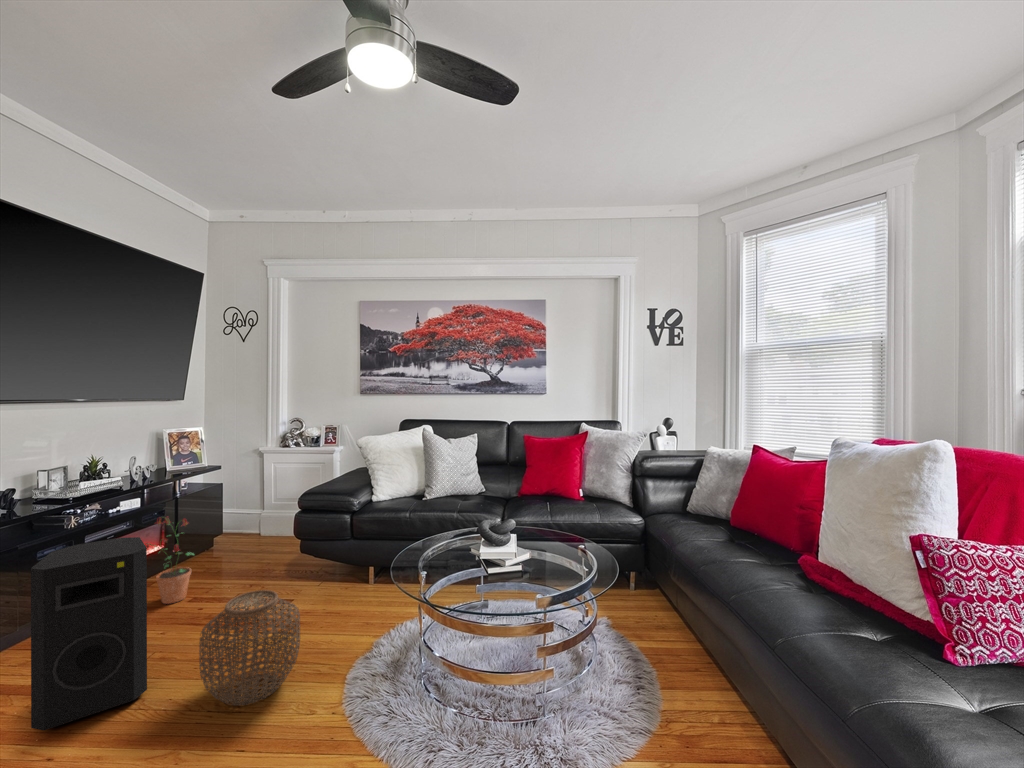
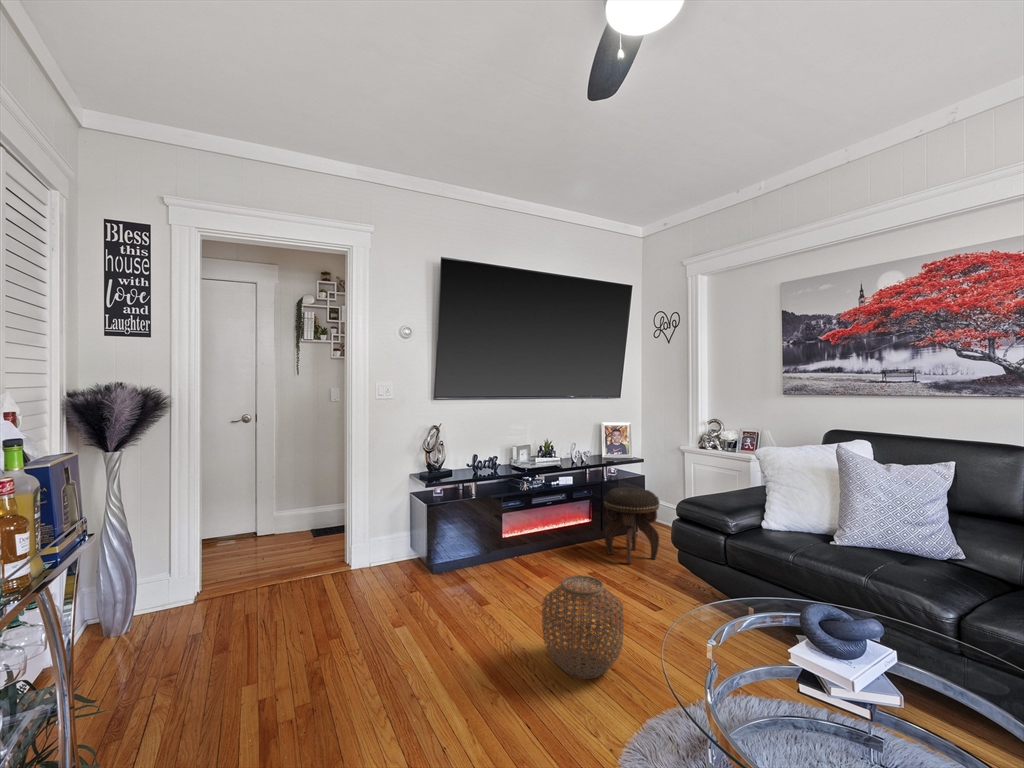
footstool: none [192,494,260,576] -> present [604,487,659,564]
potted plant: present [146,517,194,604] -> none [559,495,597,571]
speaker: present [31,537,147,730] -> none [468,500,531,628]

